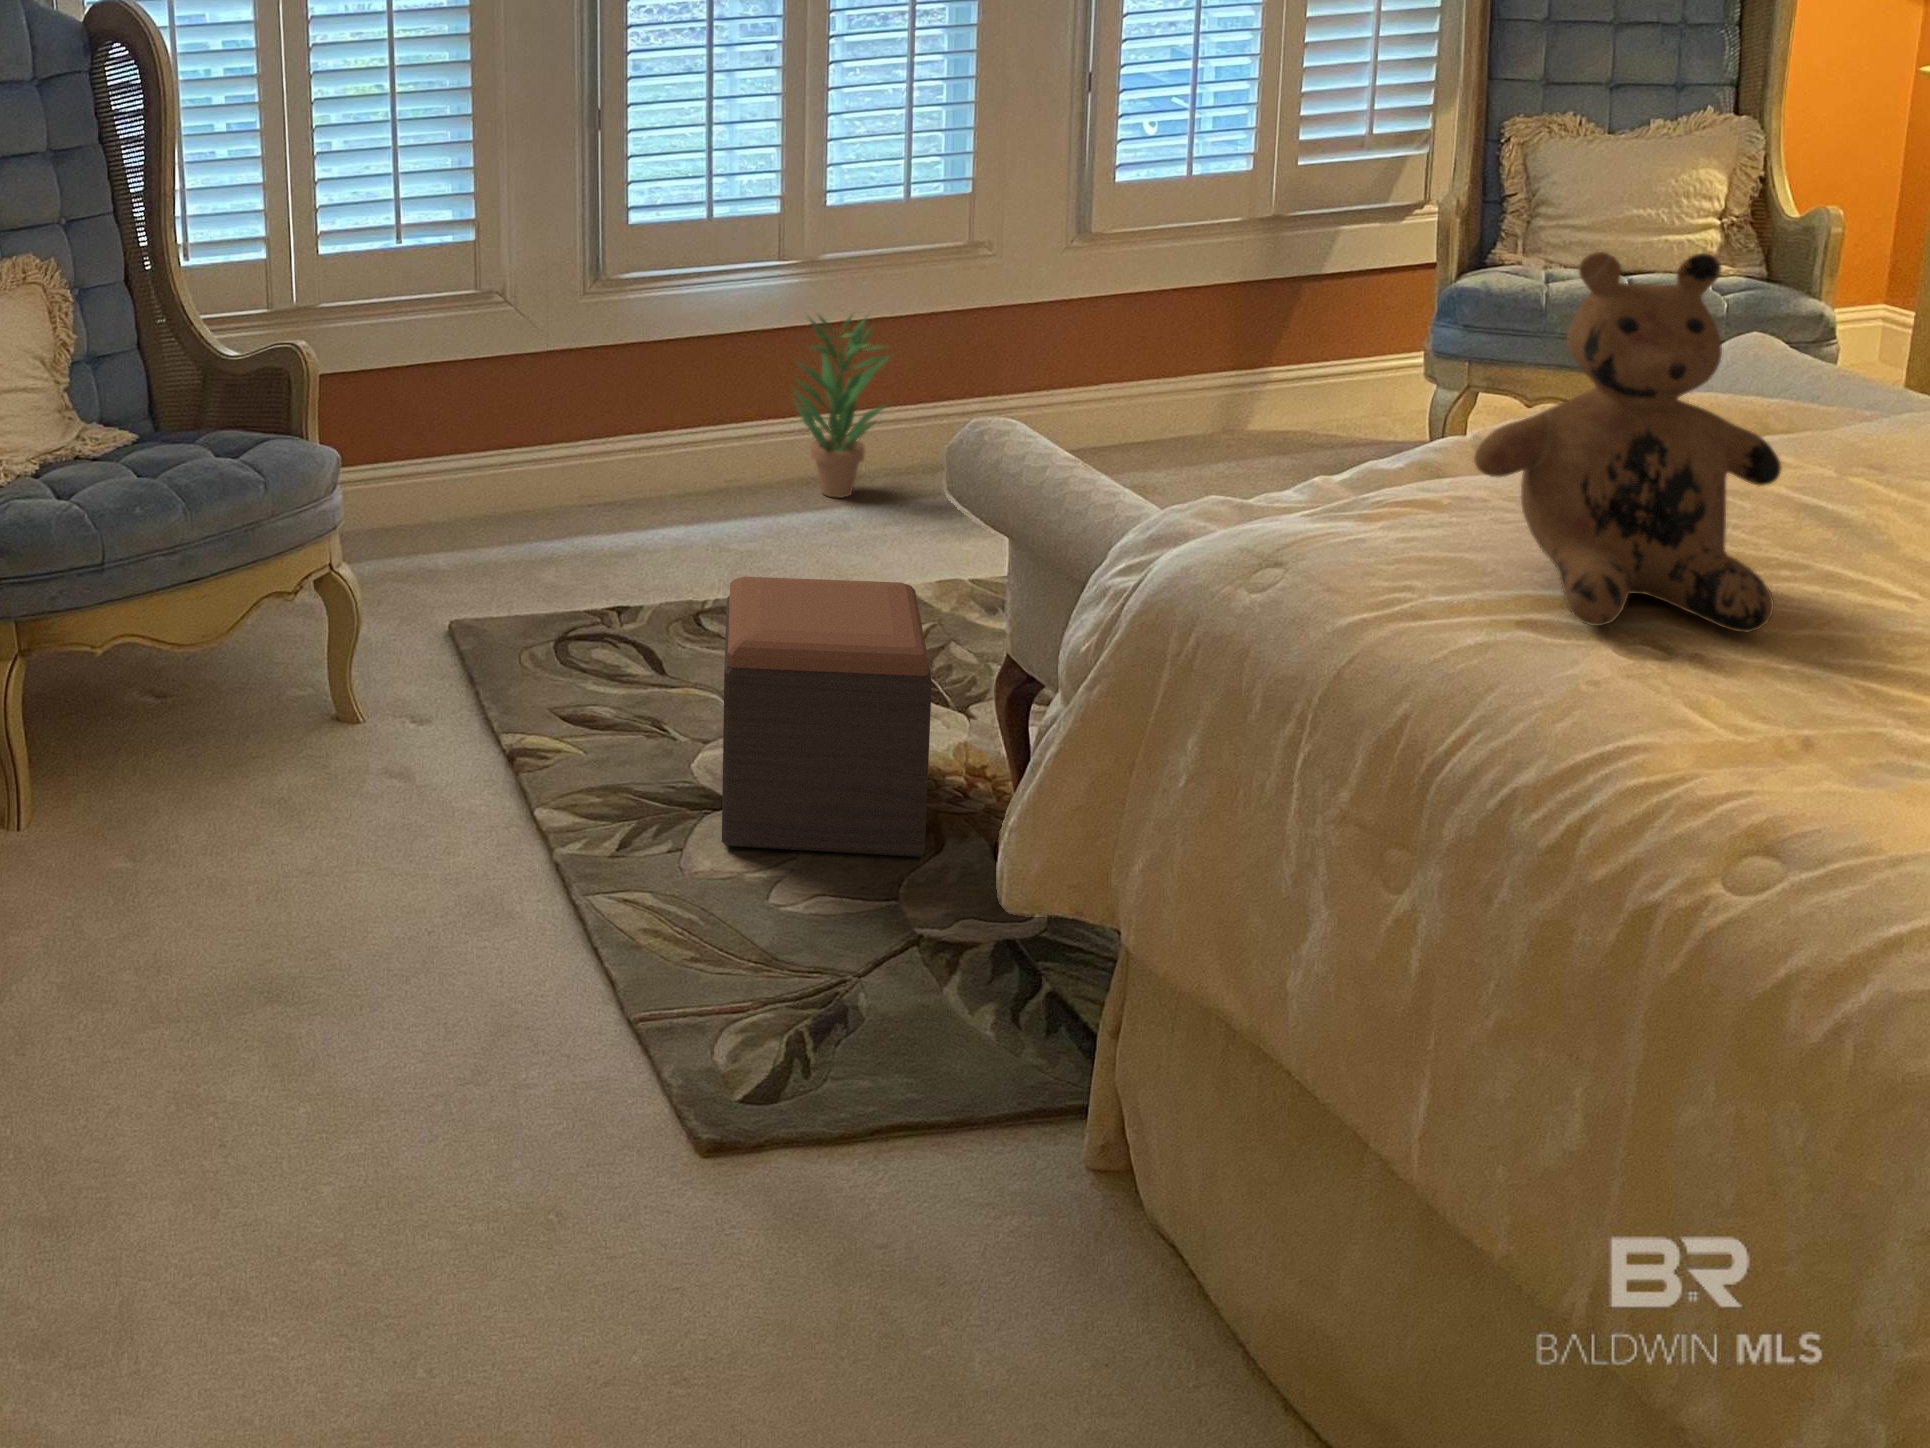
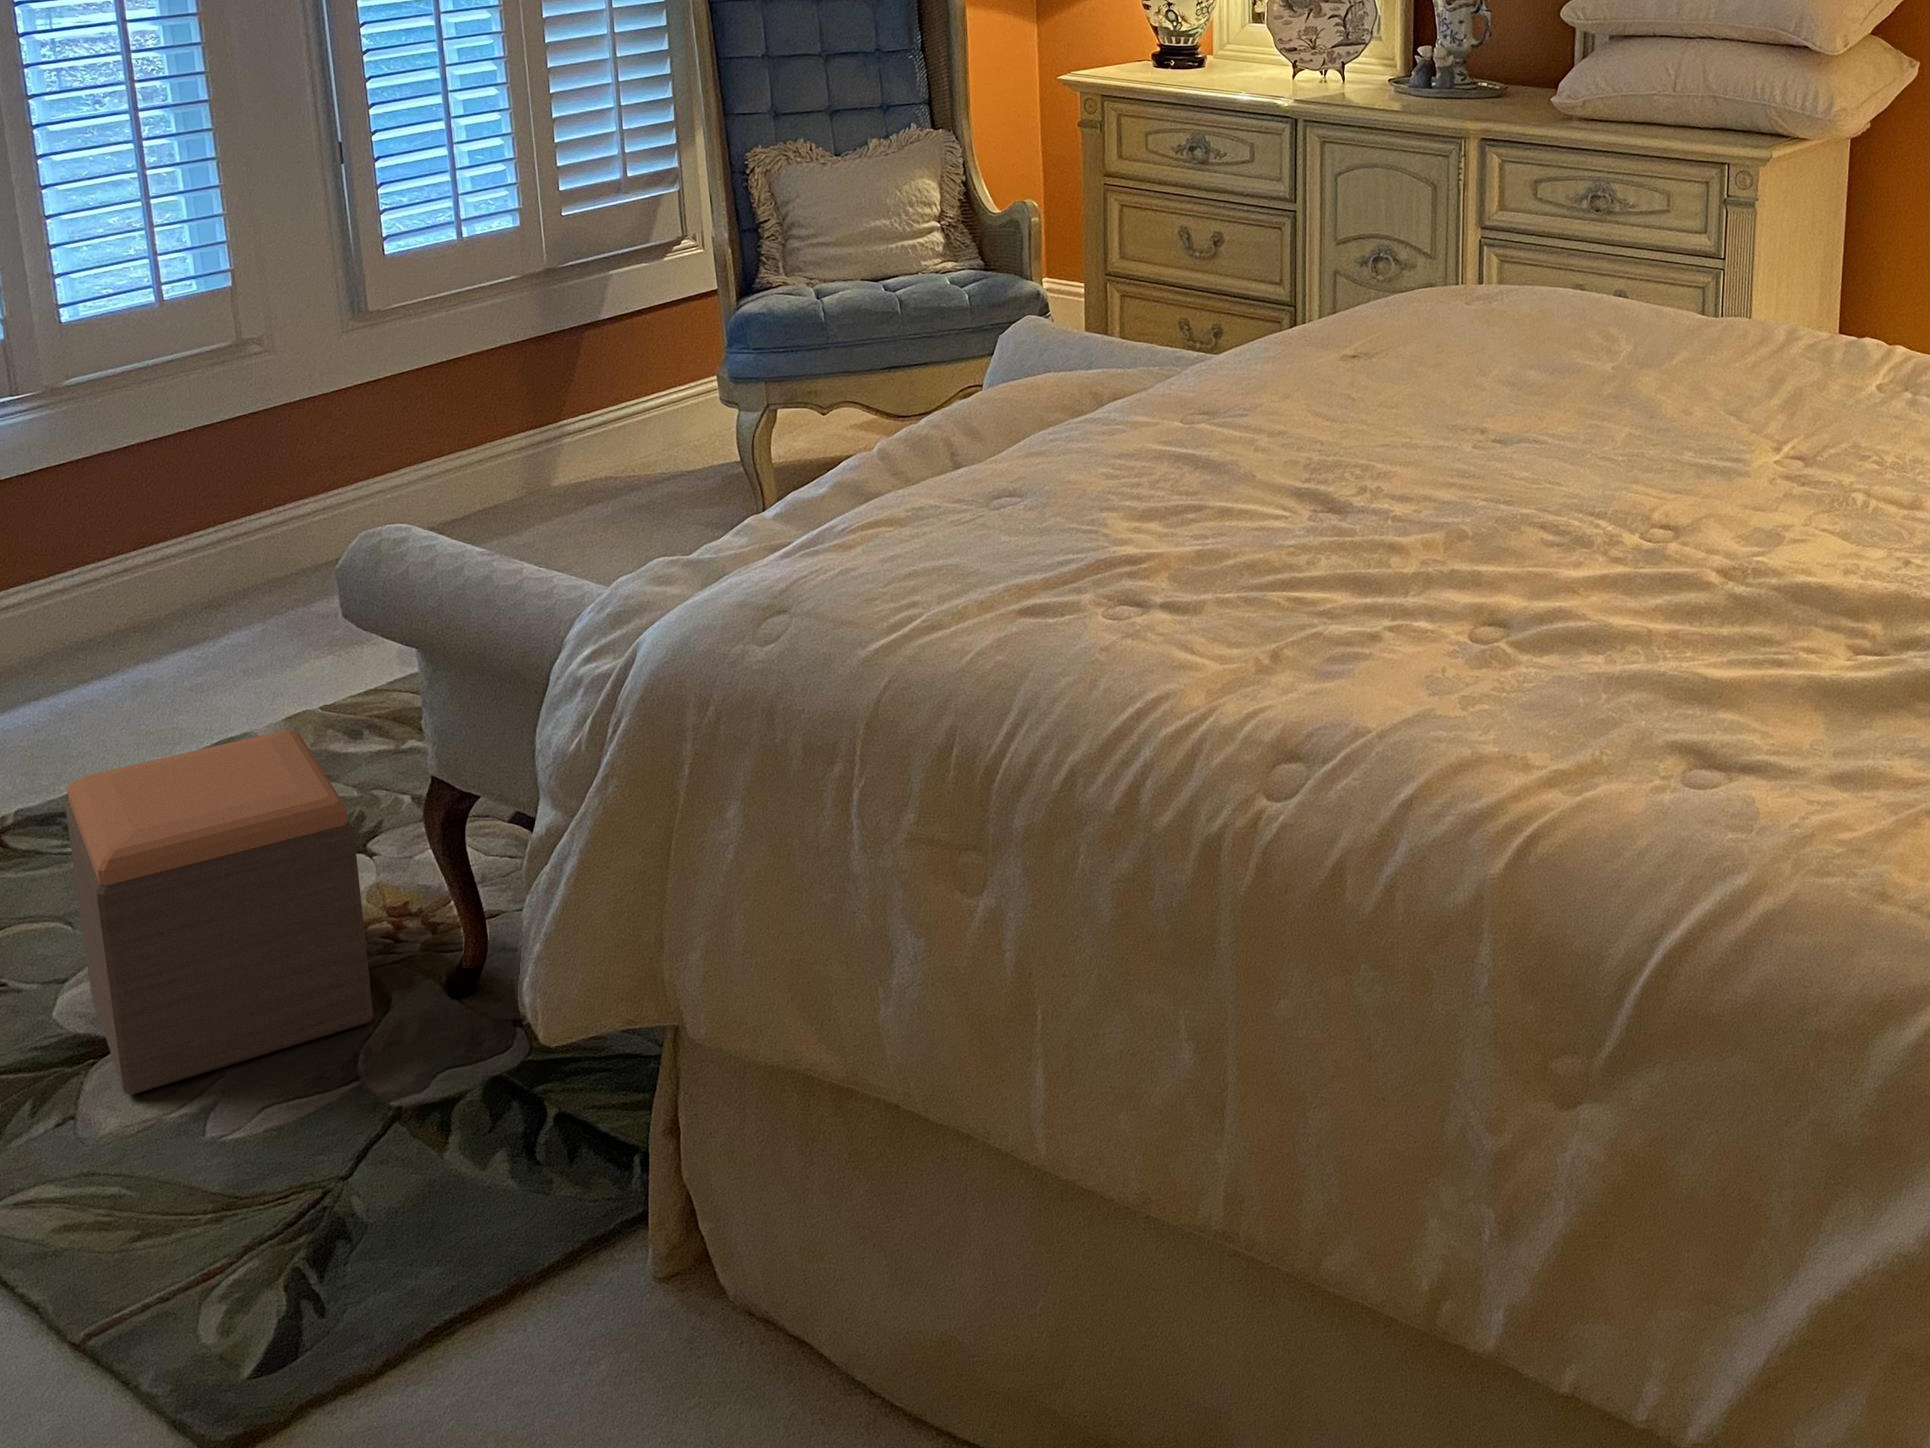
teddy bear: present [1474,252,1781,632] -> none [916,258,1167,597]
potted plant: present [792,312,889,498] -> none [43,435,185,657]

